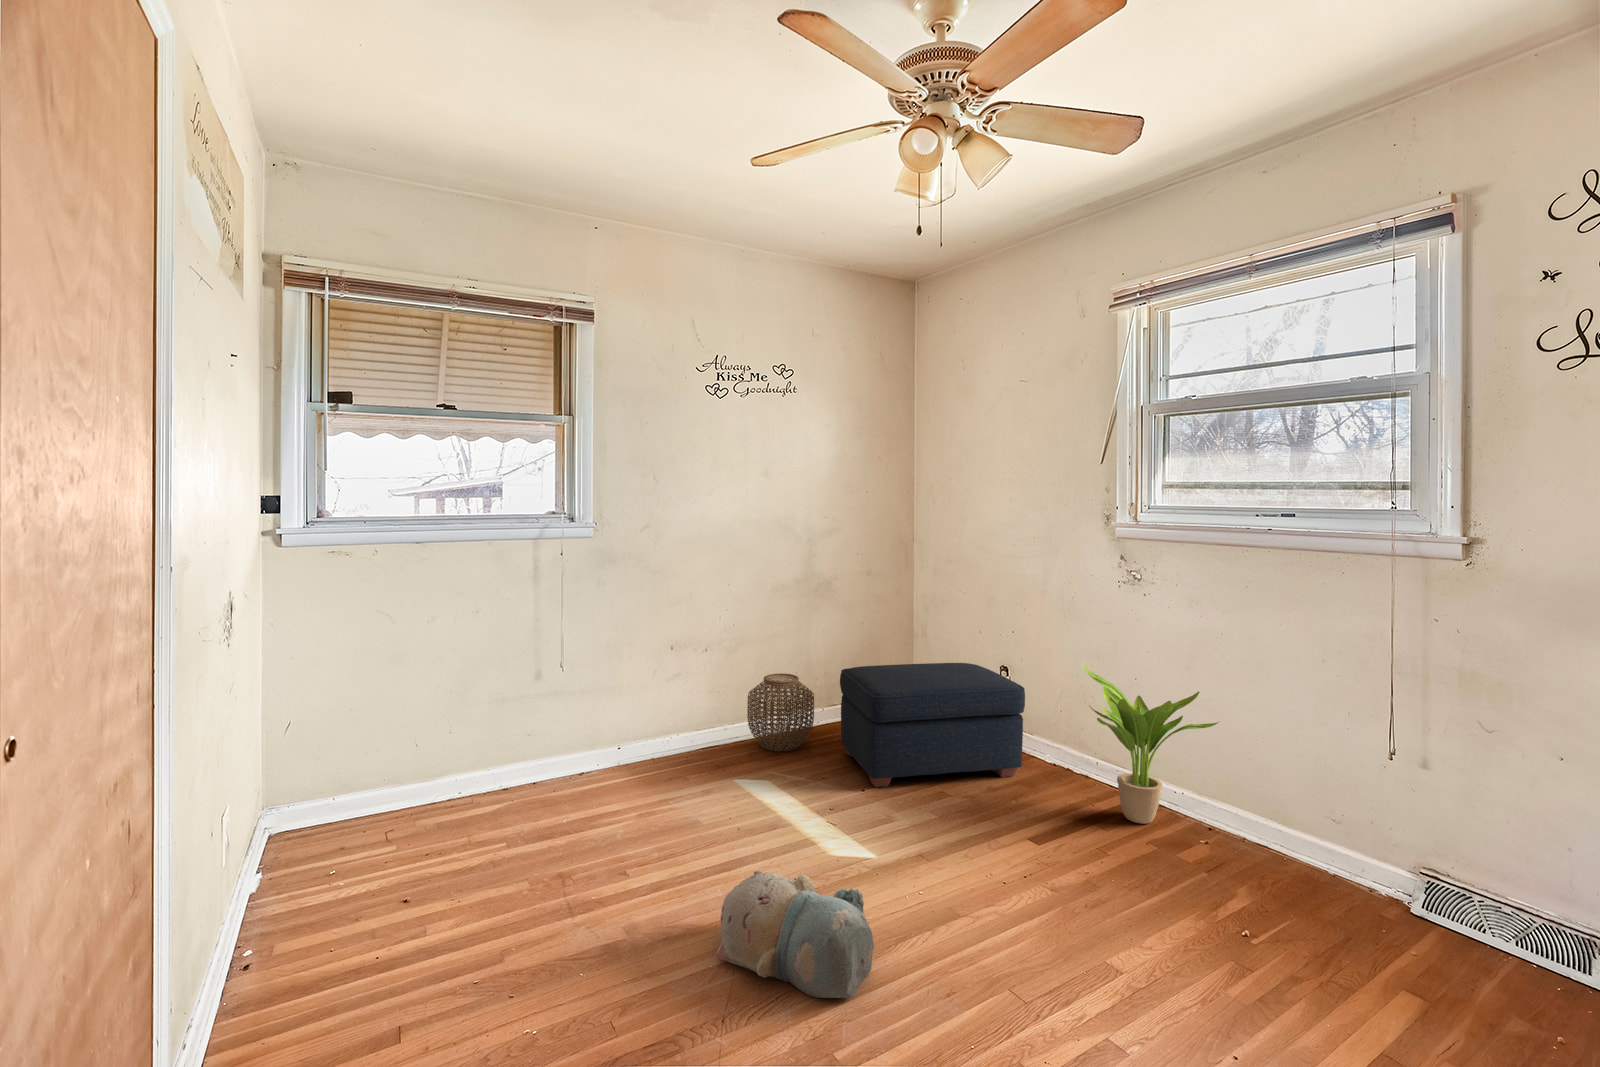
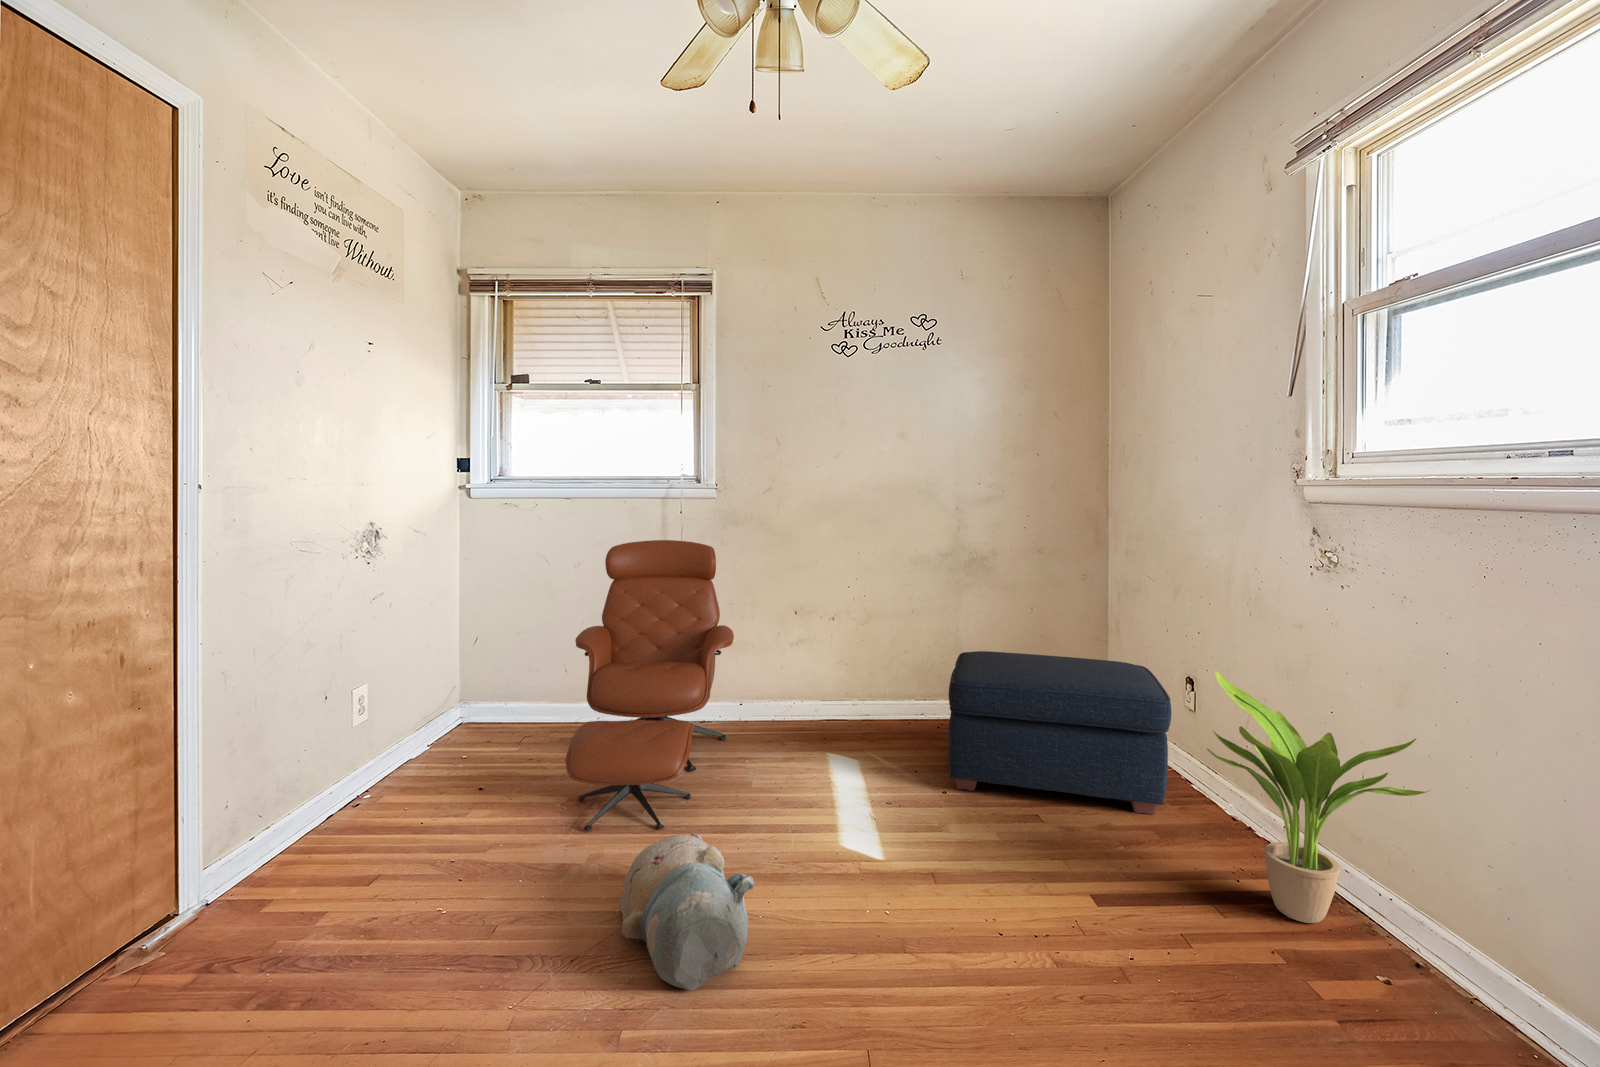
lounge chair: none [469,584,682,906] -> present [566,540,734,831]
woven basket: present [747,673,814,751] -> none [868,650,941,734]

